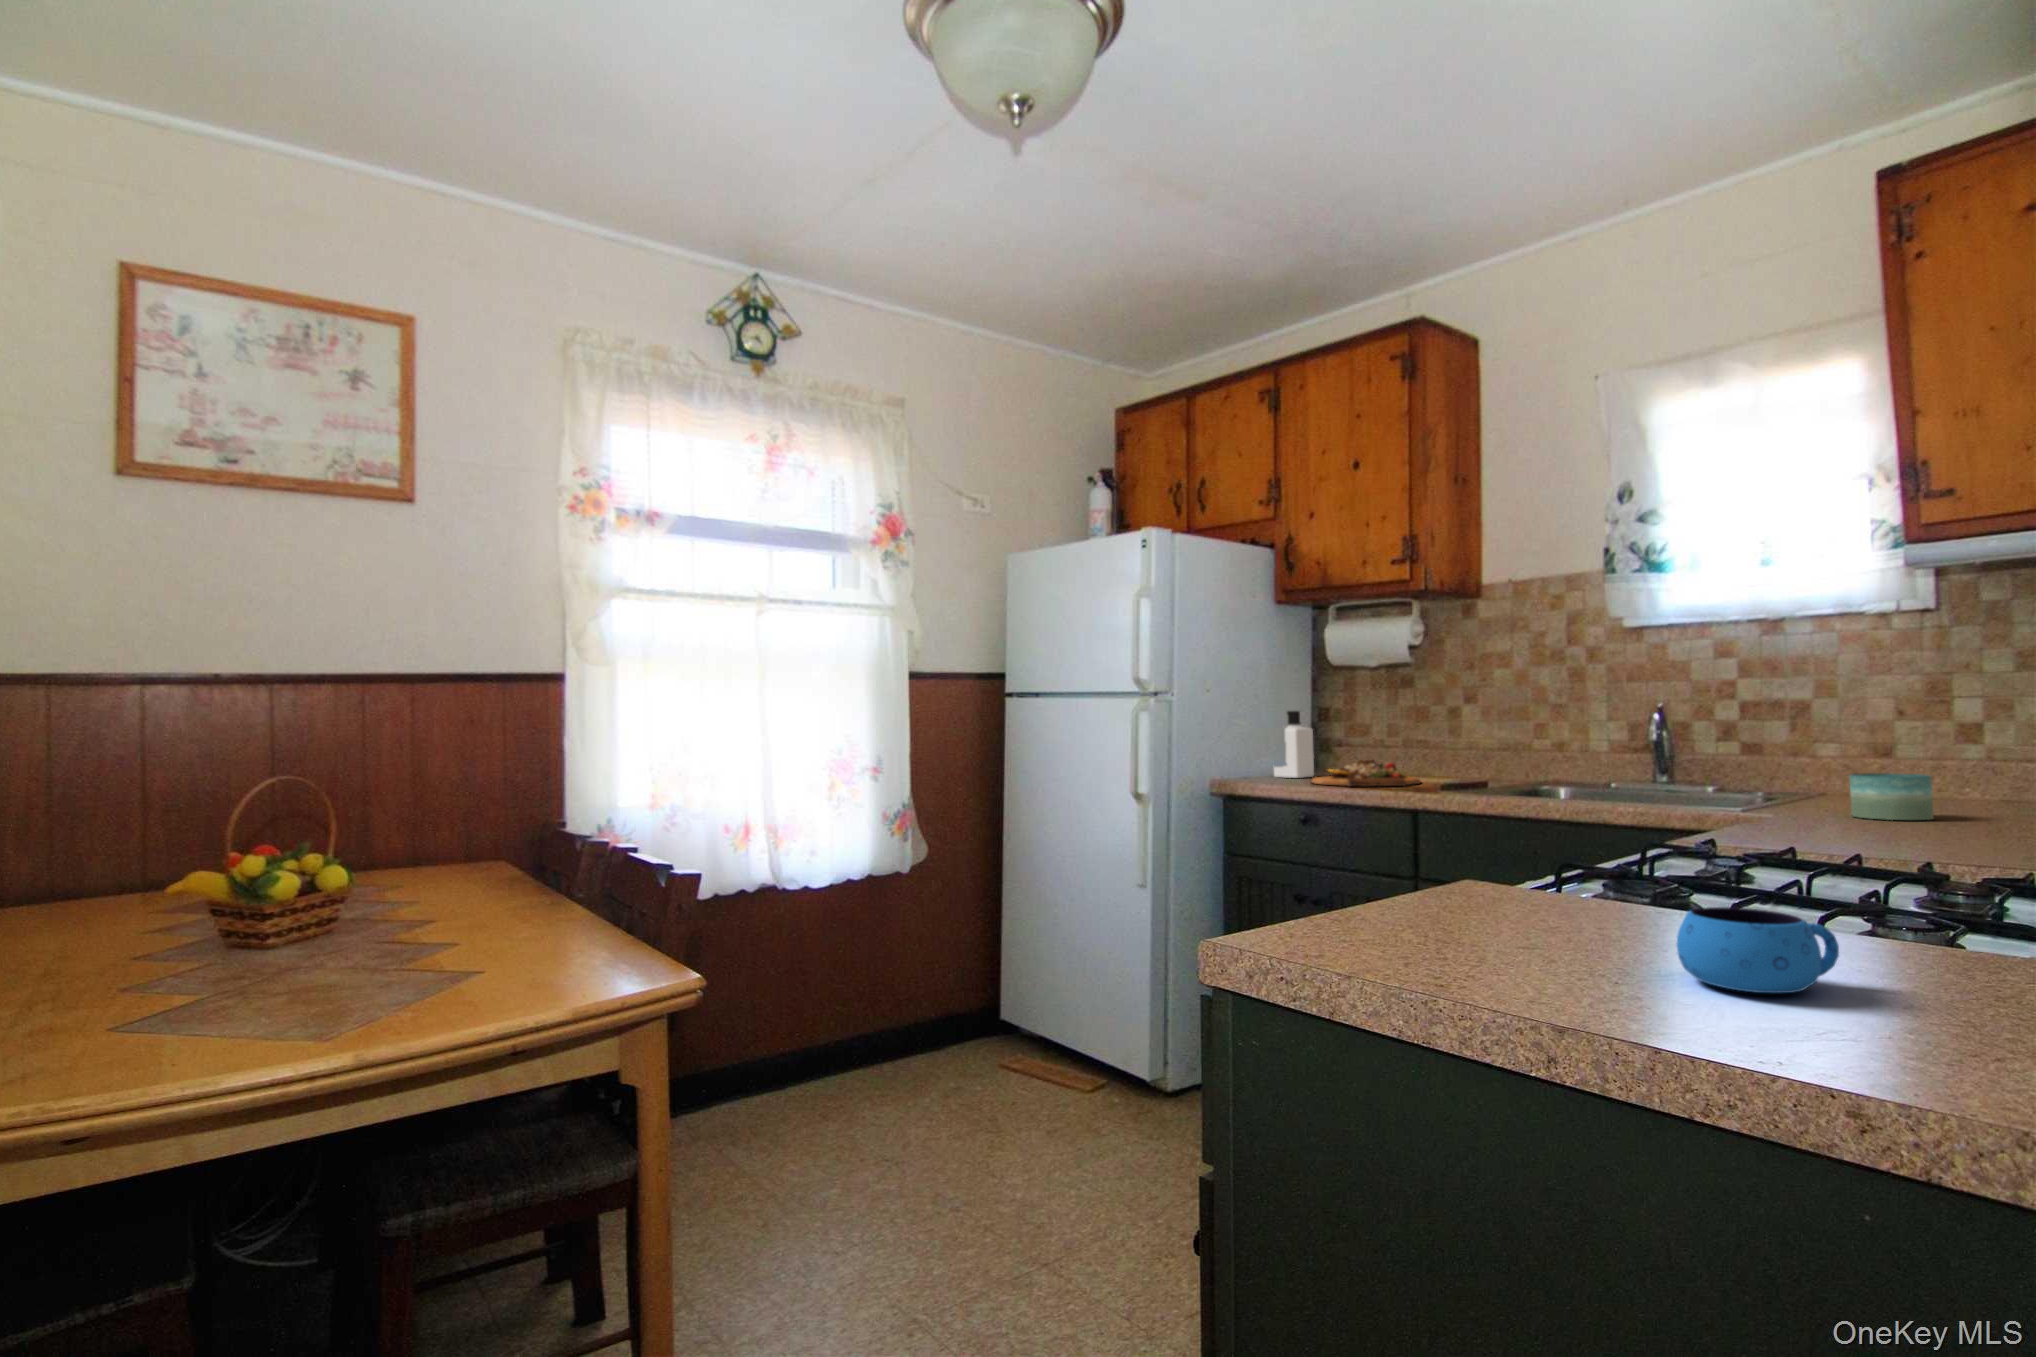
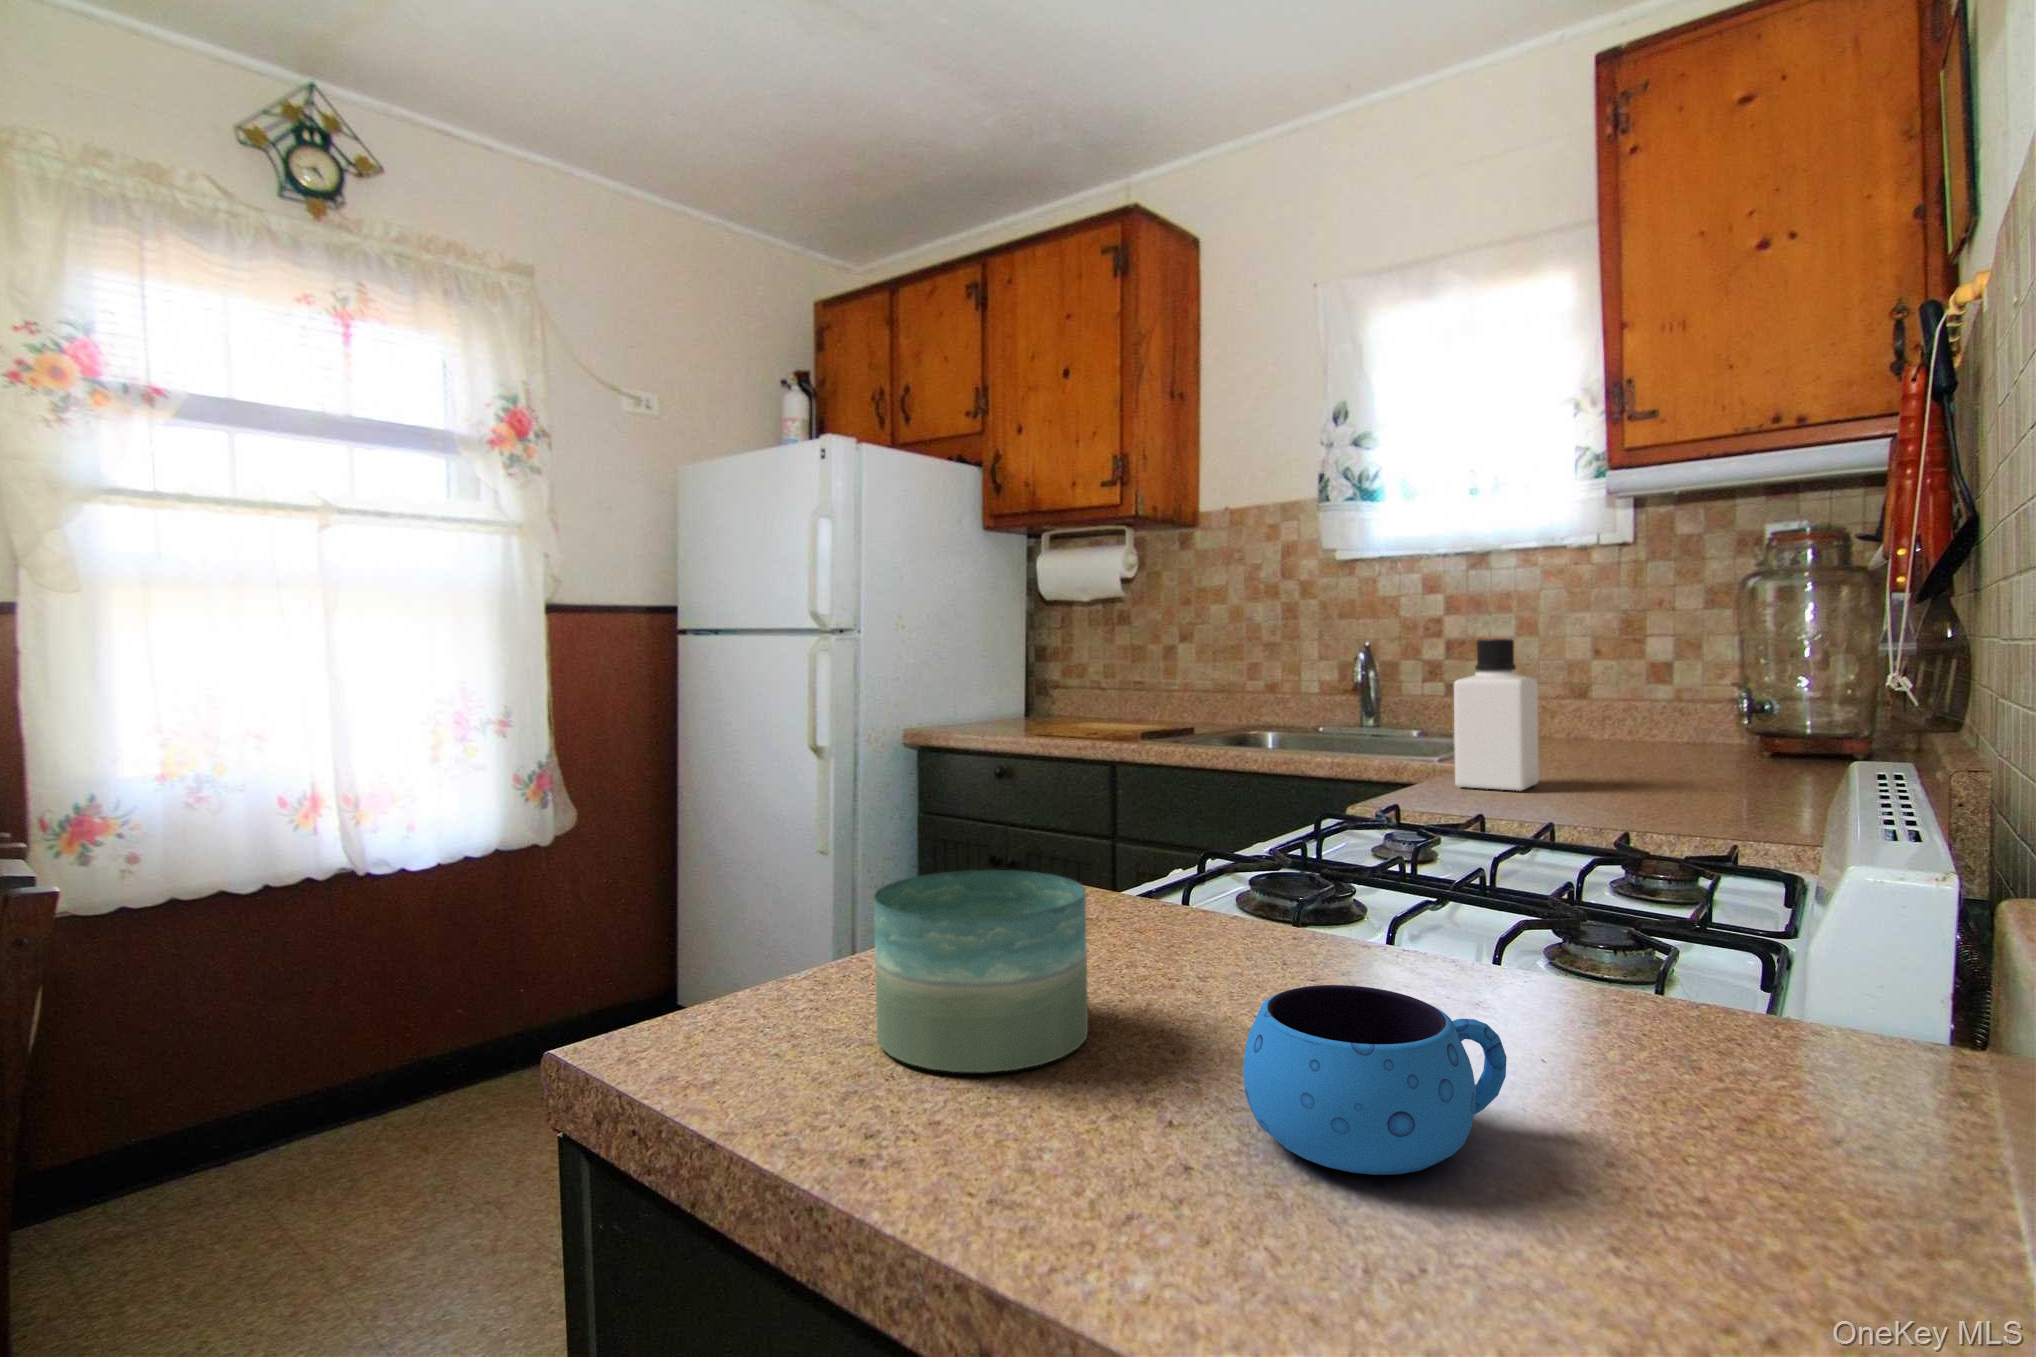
bottle: present [1274,711,1314,778] -> present [1454,639,1539,791]
cutting board: present [1311,760,1420,786] -> none [1018,704,1133,735]
candle: present [1850,773,1933,820] -> present [874,870,1088,1072]

